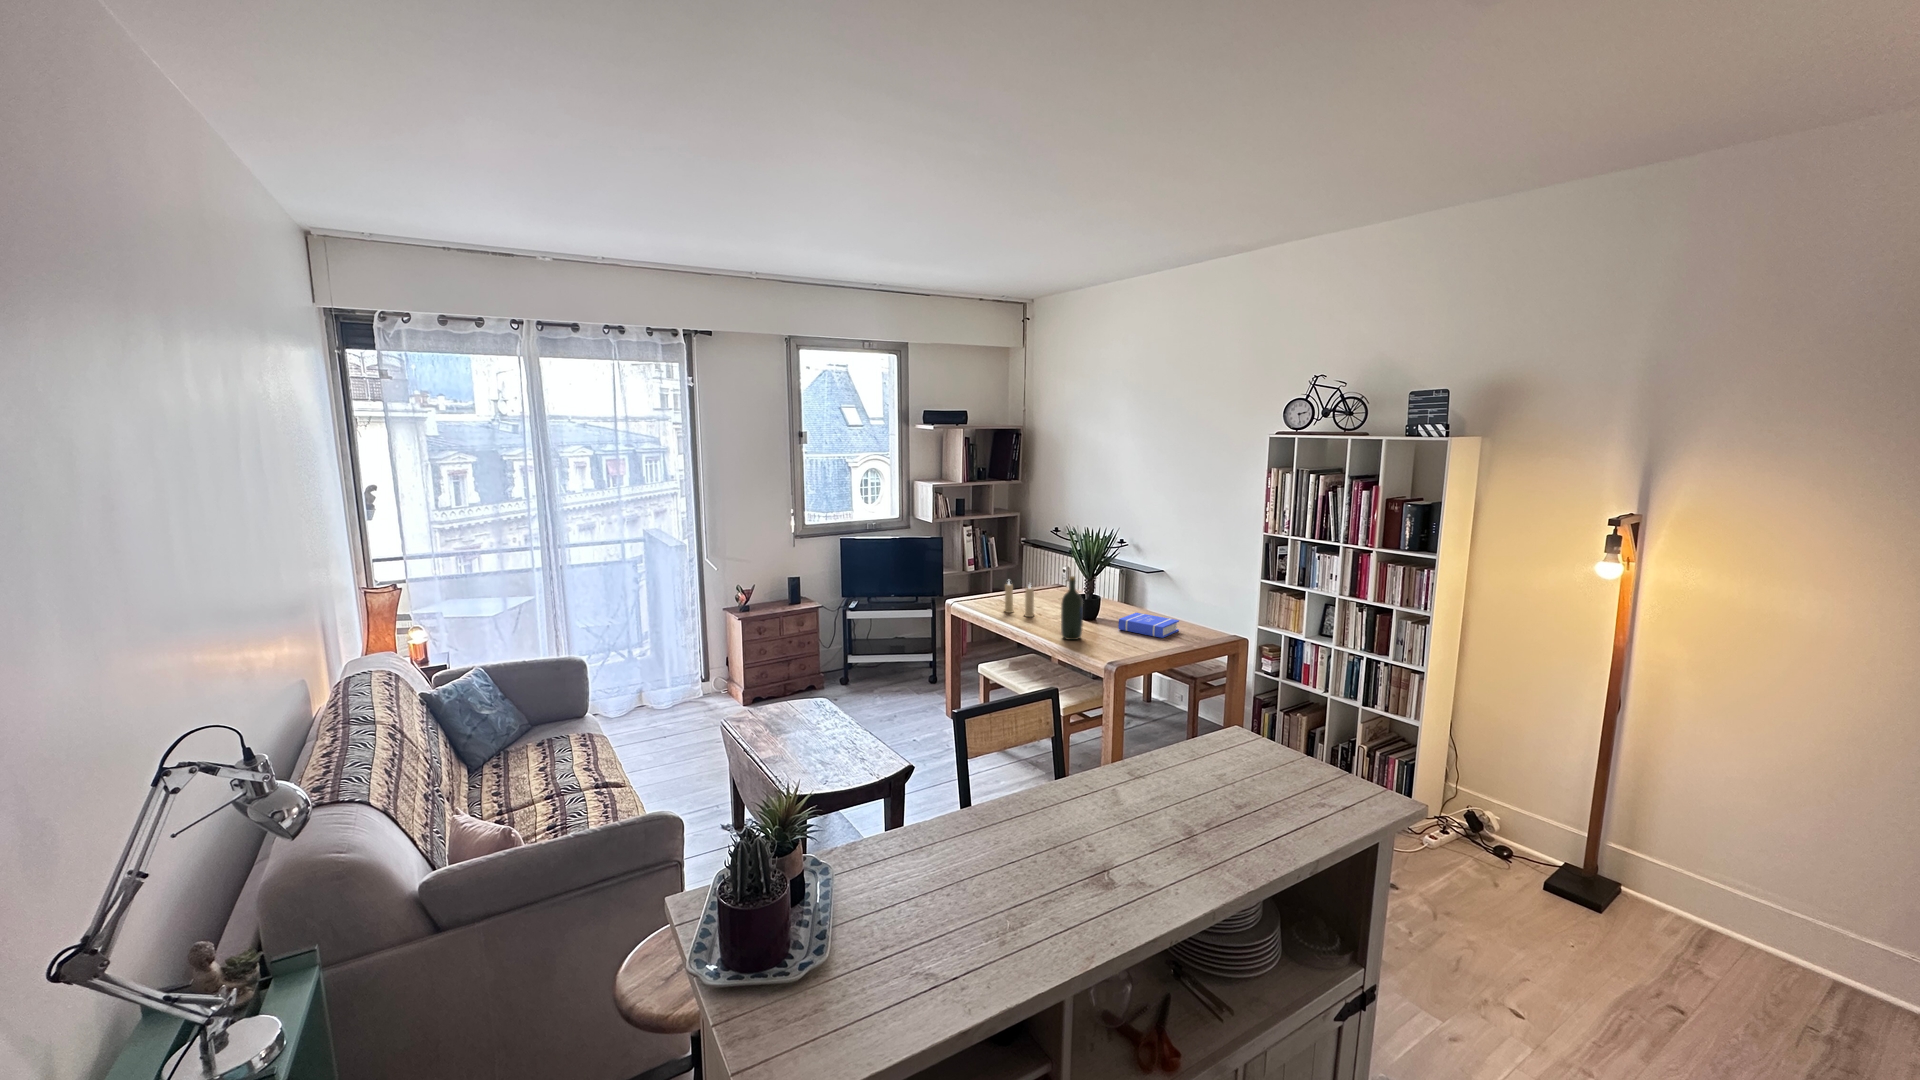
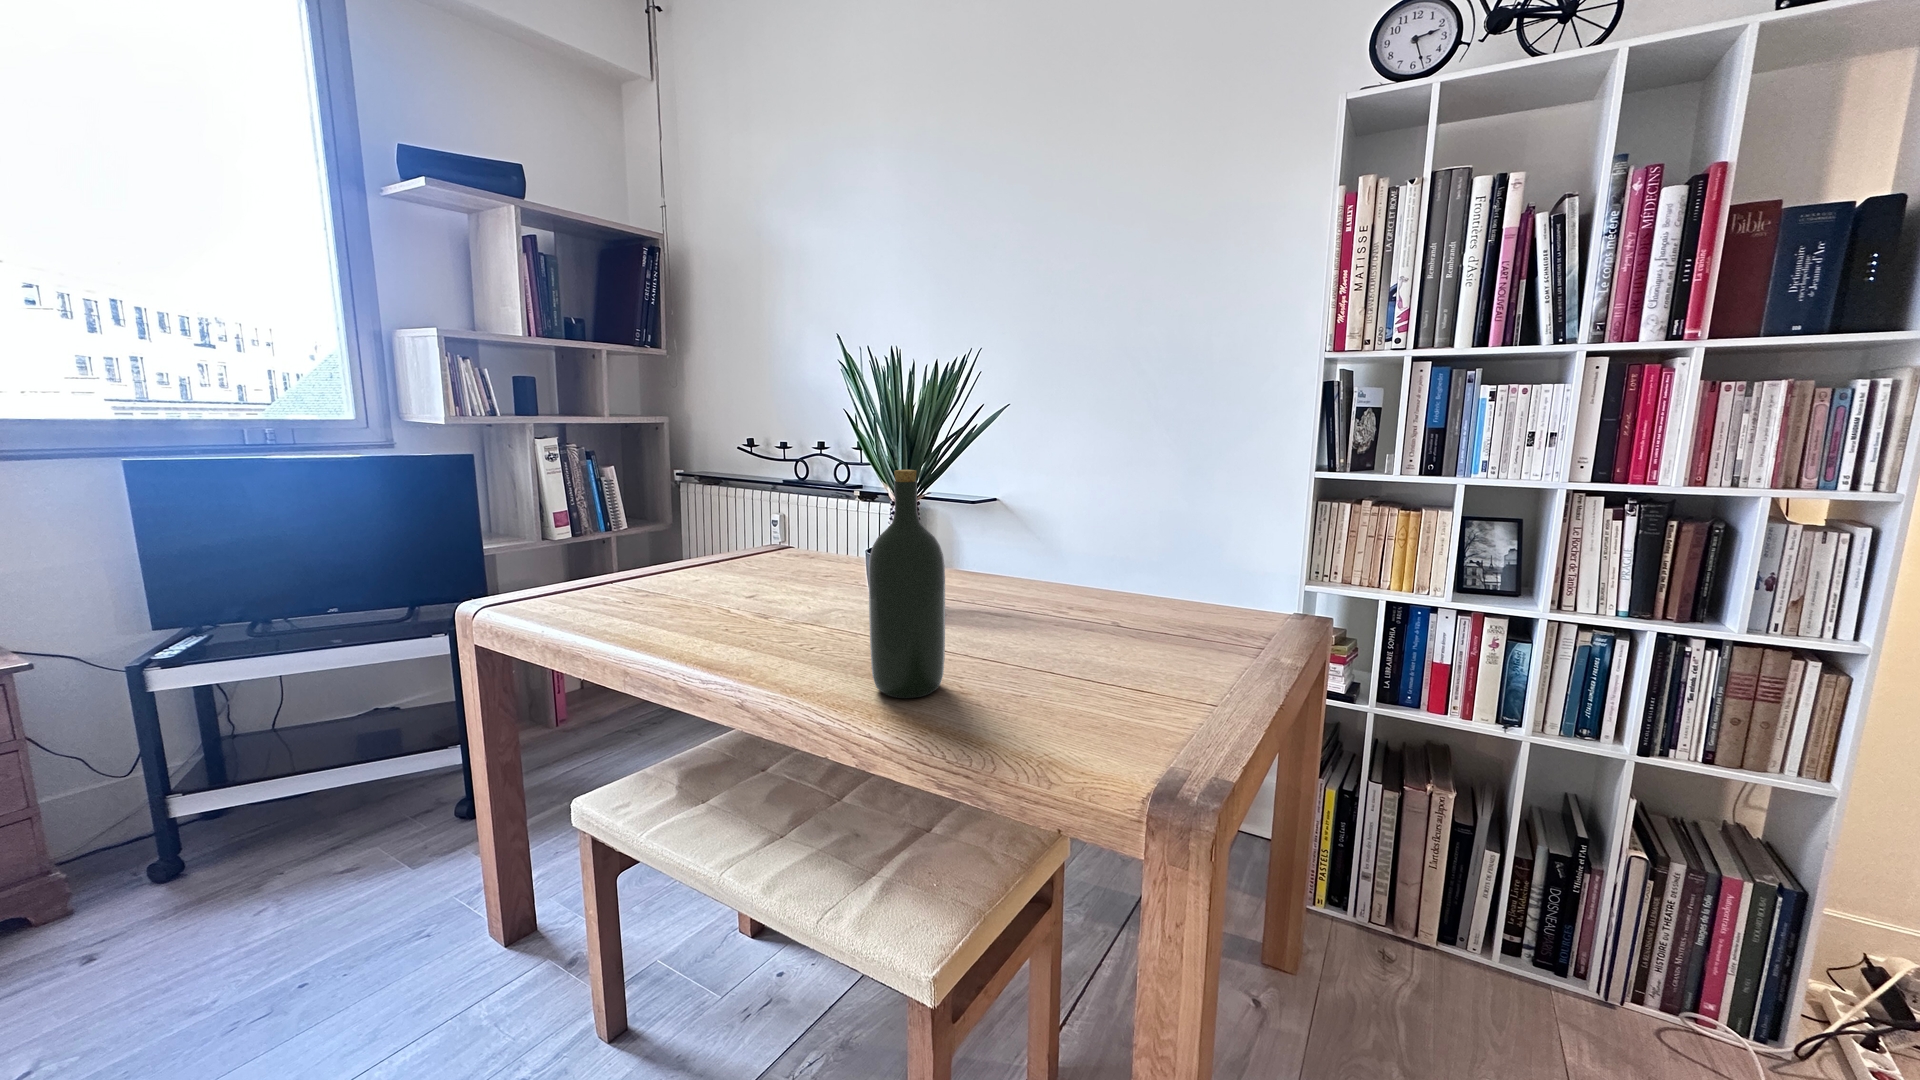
candle: present [1004,581,1034,617] -> none [641,516,747,628]
book: present [1118,613,1179,638] -> none [1019,581,1168,646]

